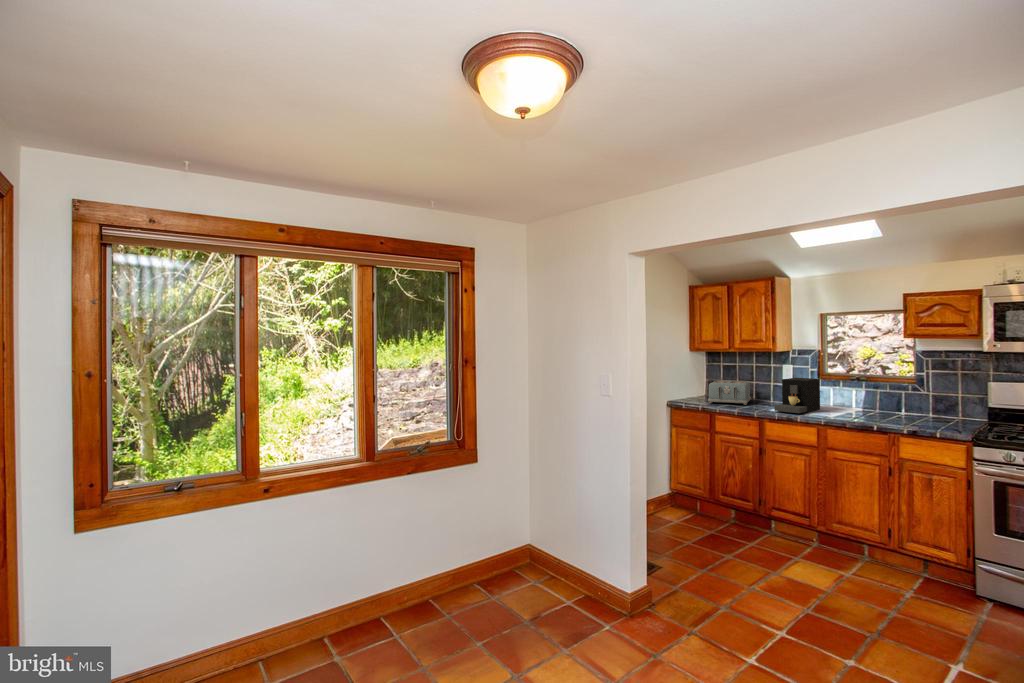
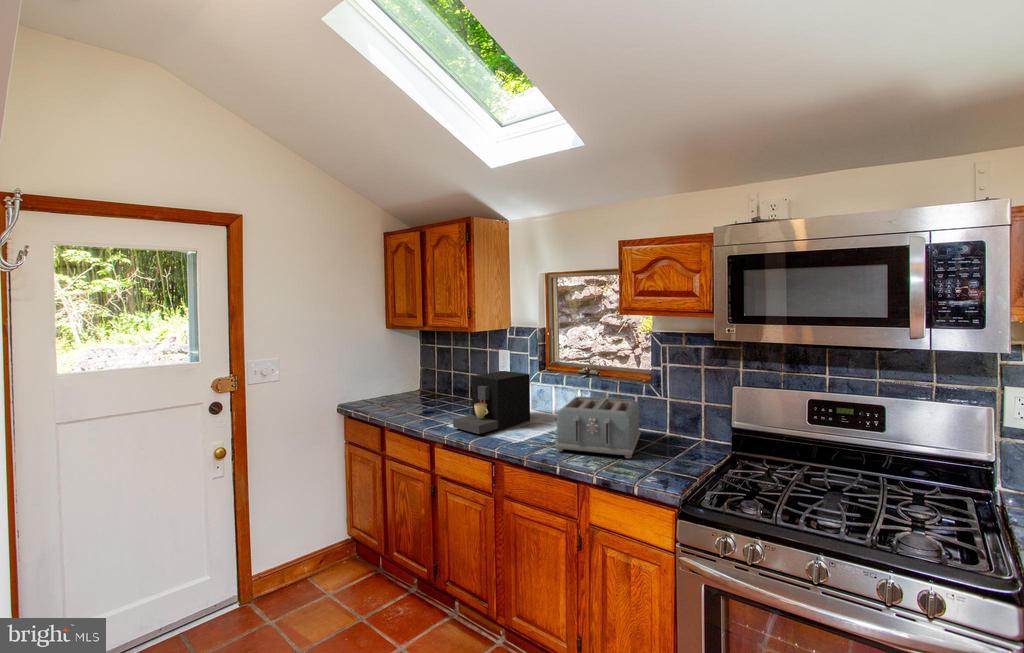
toaster: present [708,380,751,405] -> present [555,396,641,458]

